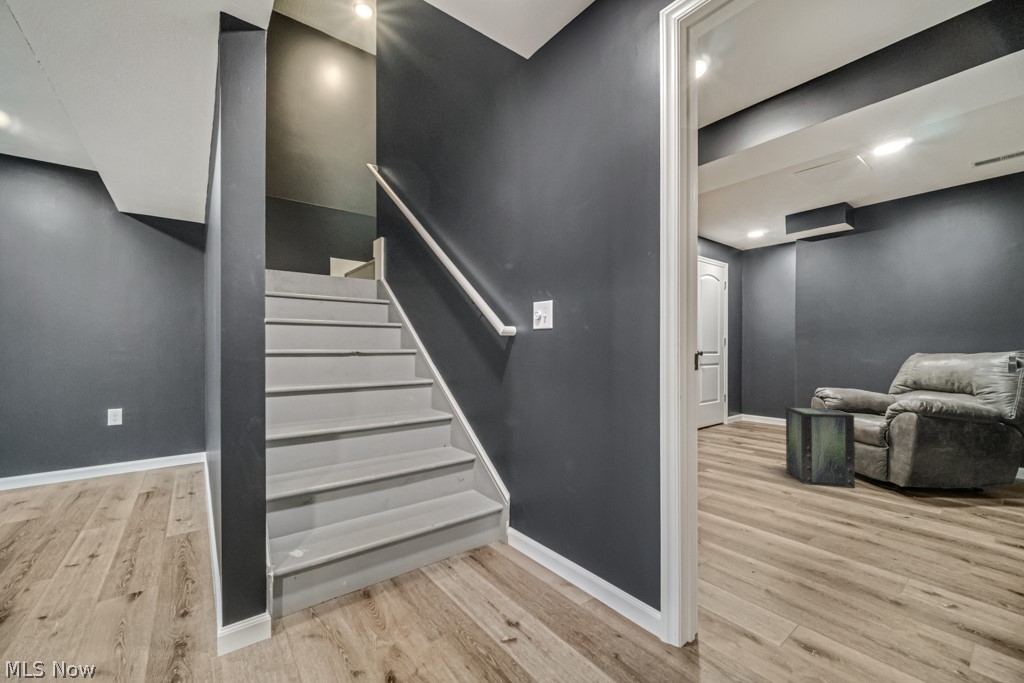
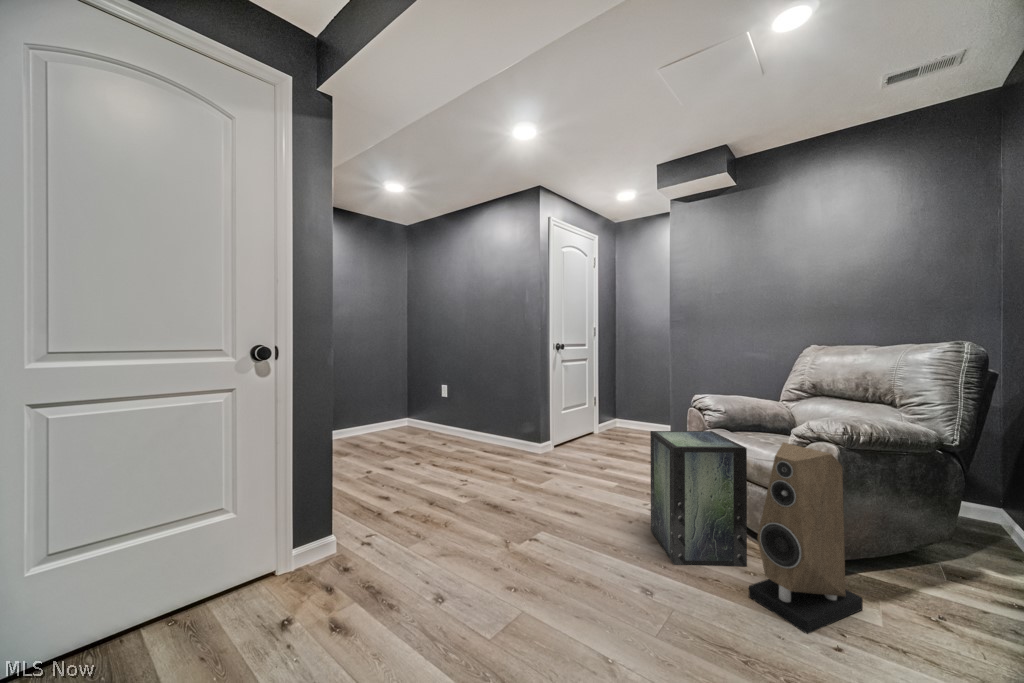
speaker: none [854,410,929,509] -> present [749,443,863,634]

